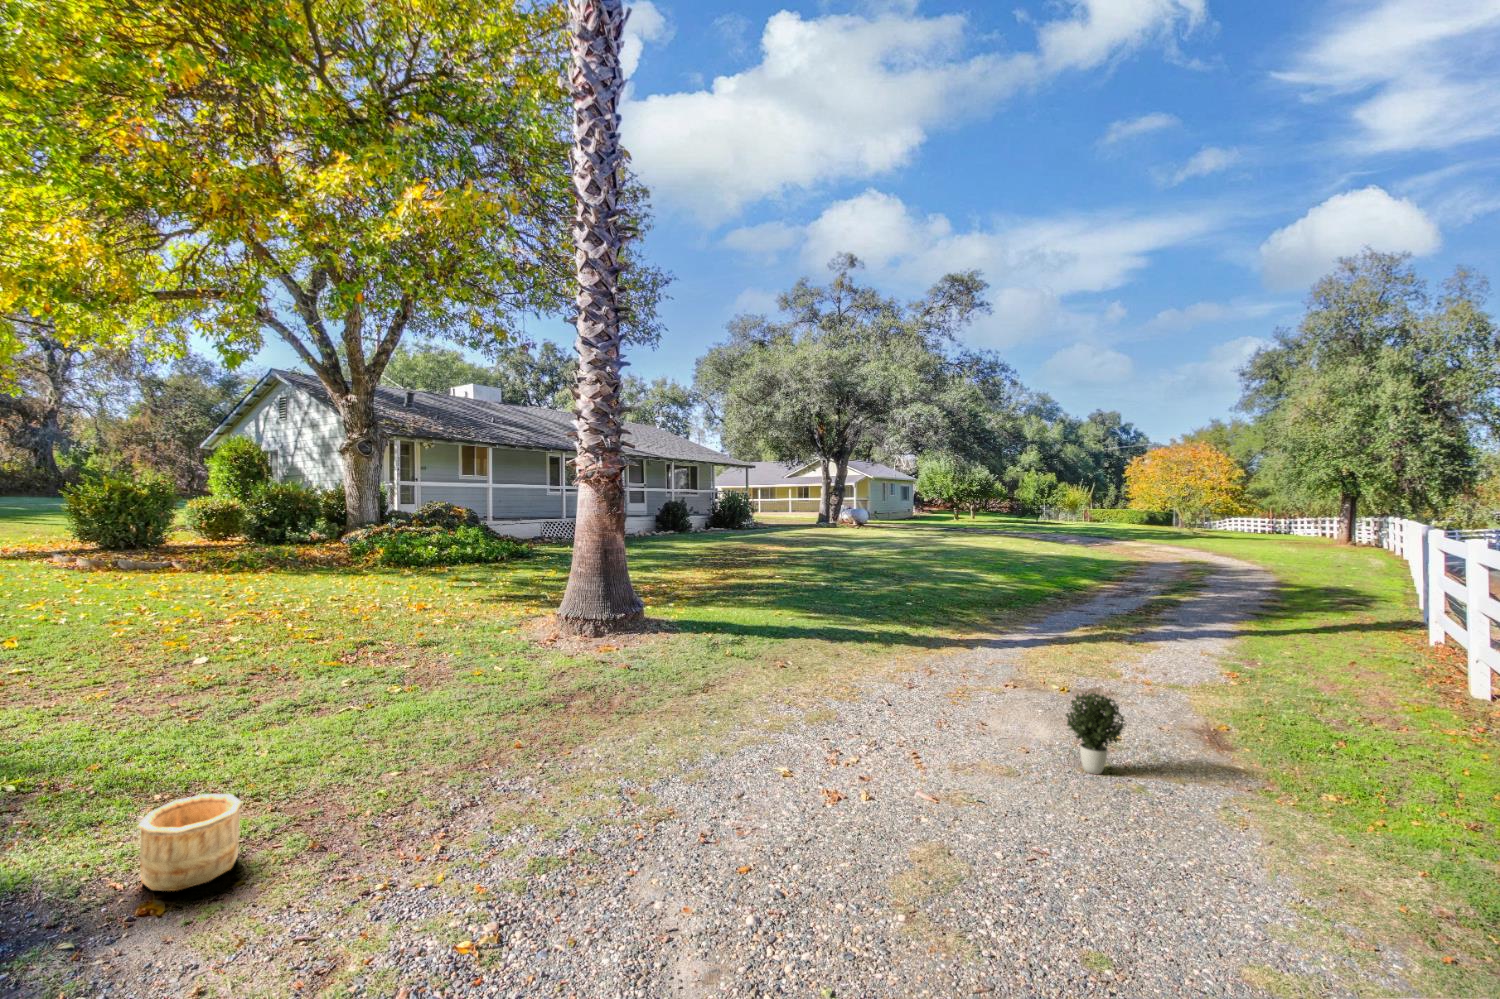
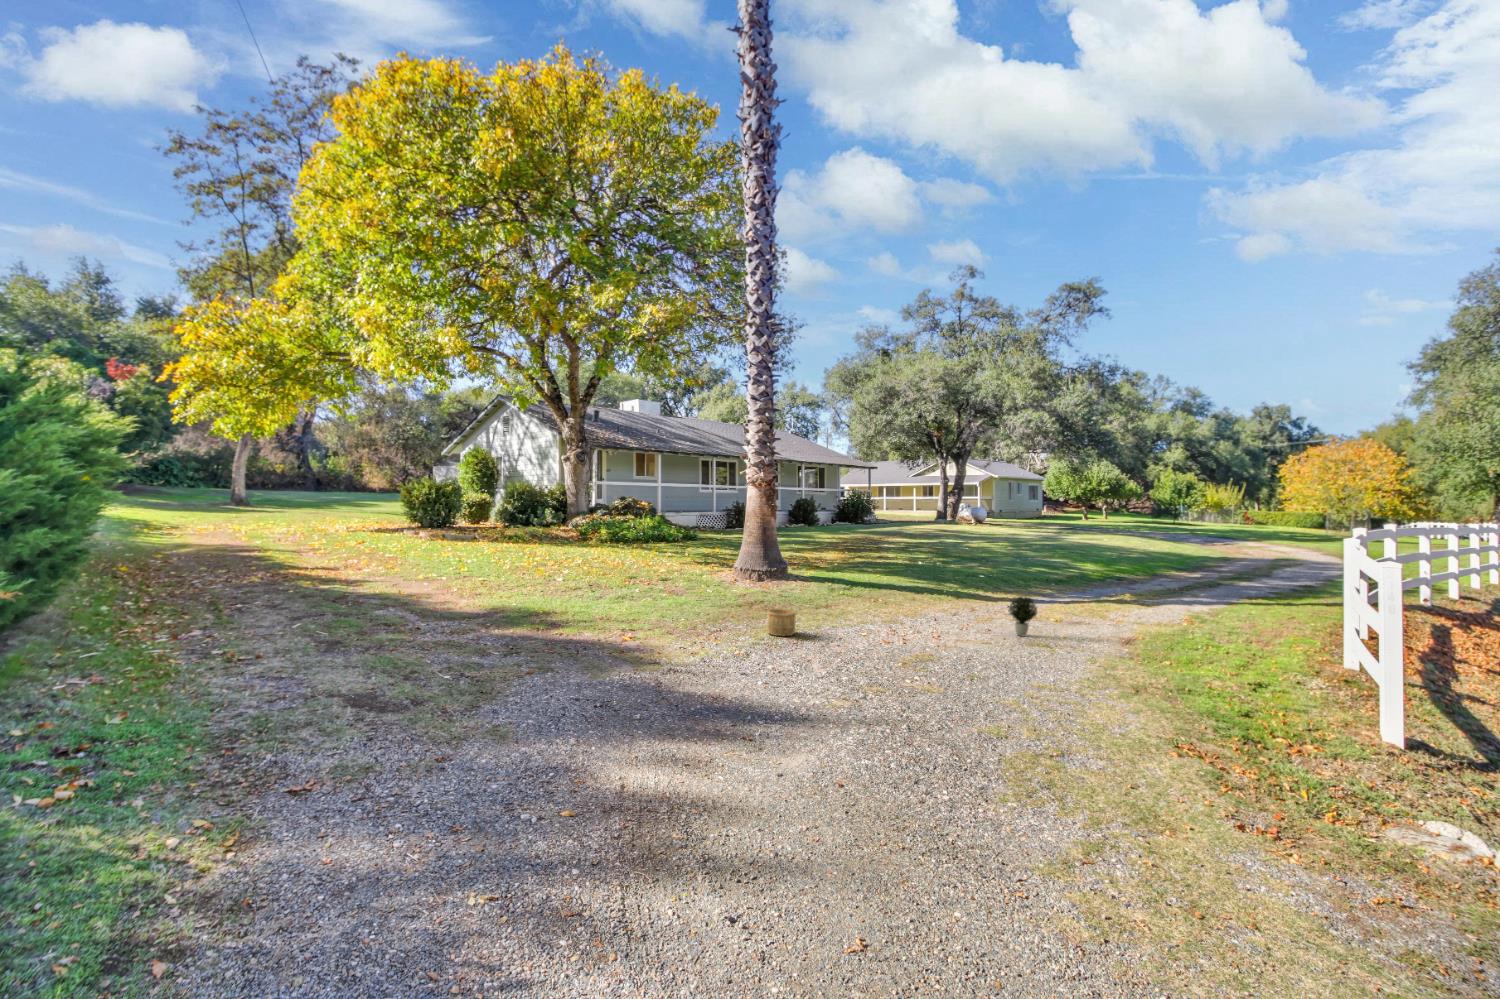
wooden bucket: present [138,794,242,891] -> present [767,609,796,636]

